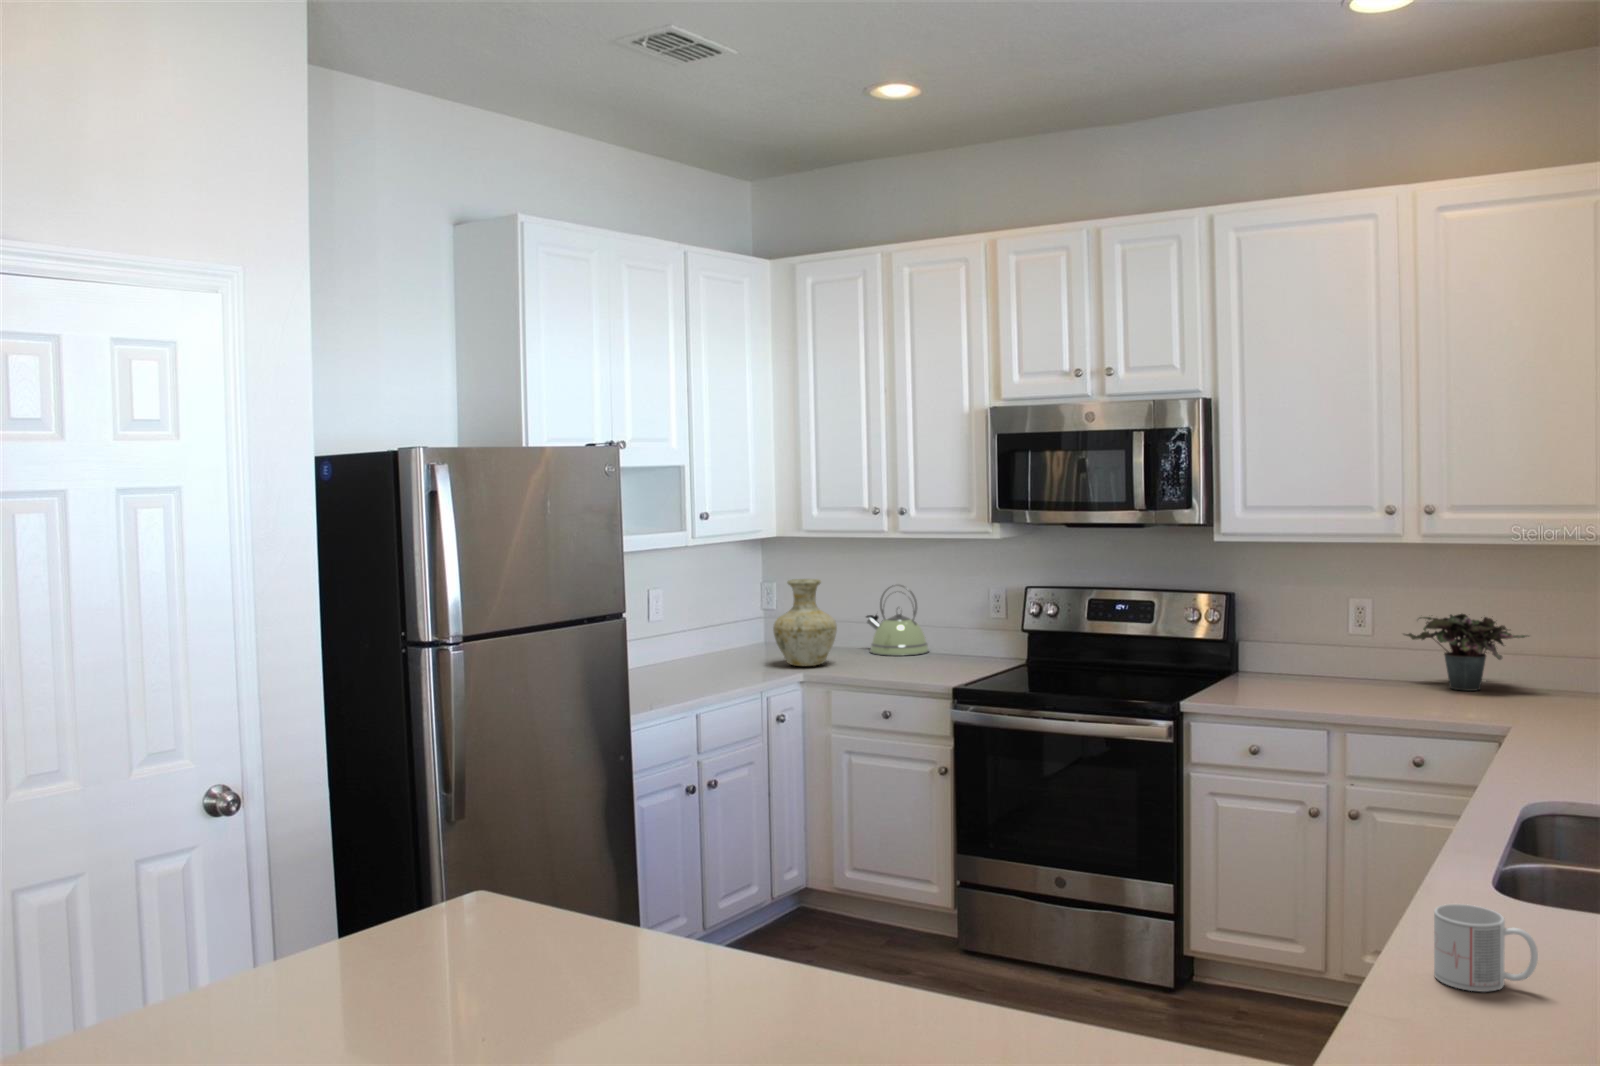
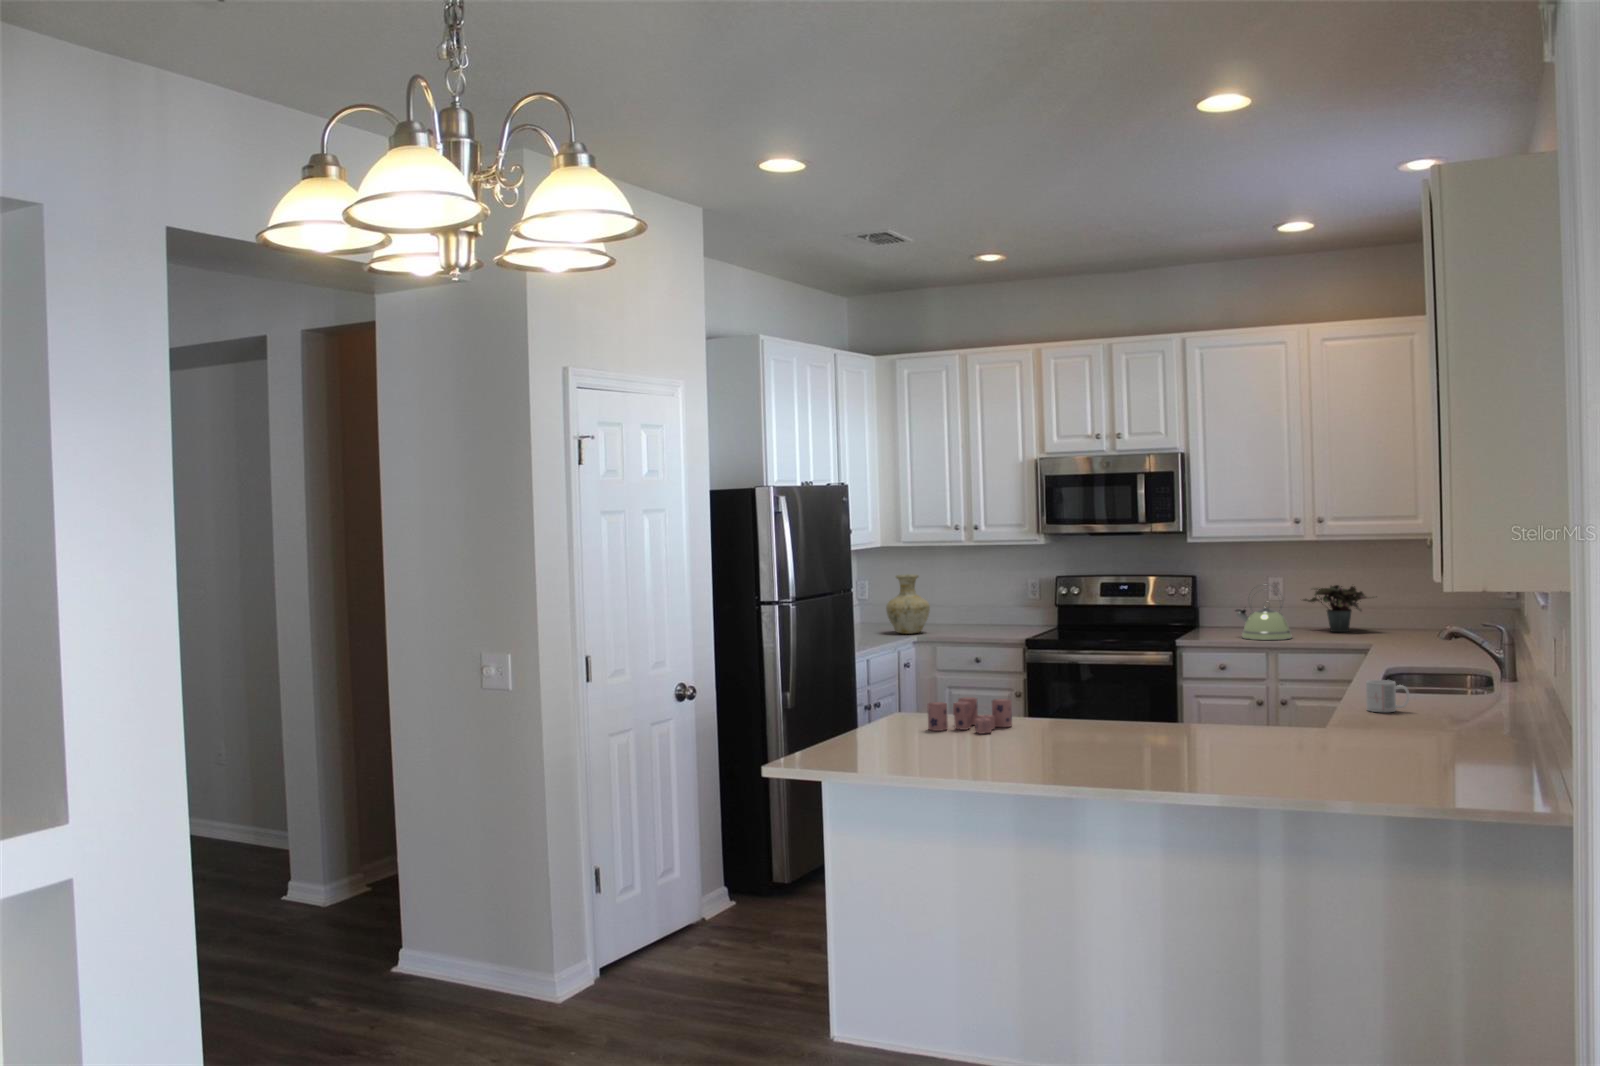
kettle: present [866,585,929,656] -> present [1235,588,1292,640]
candle: none [416,905,604,1017] -> present [928,697,1012,734]

